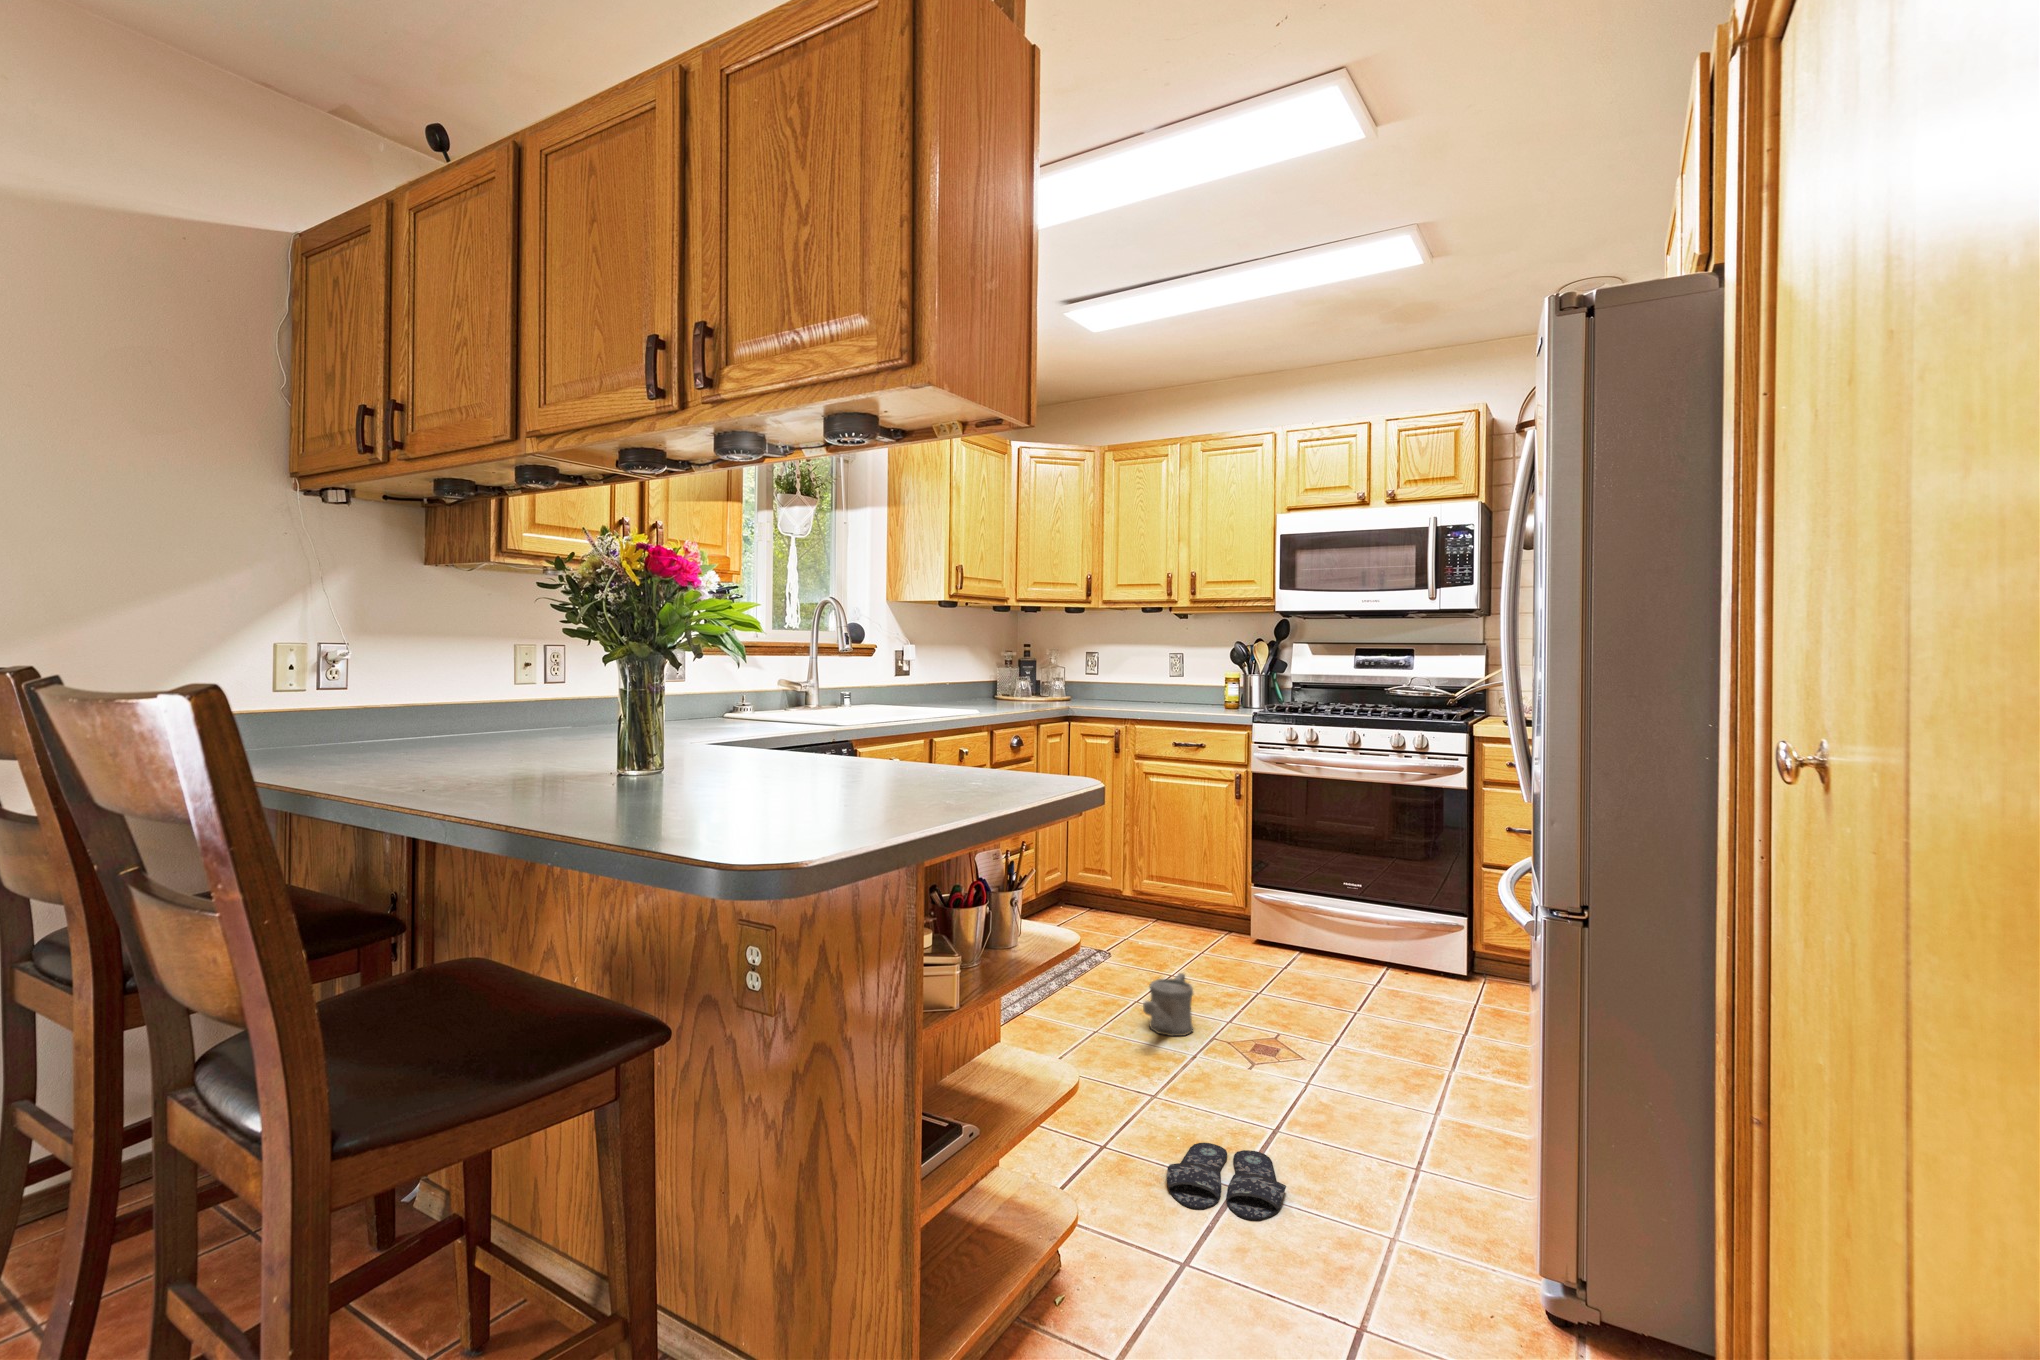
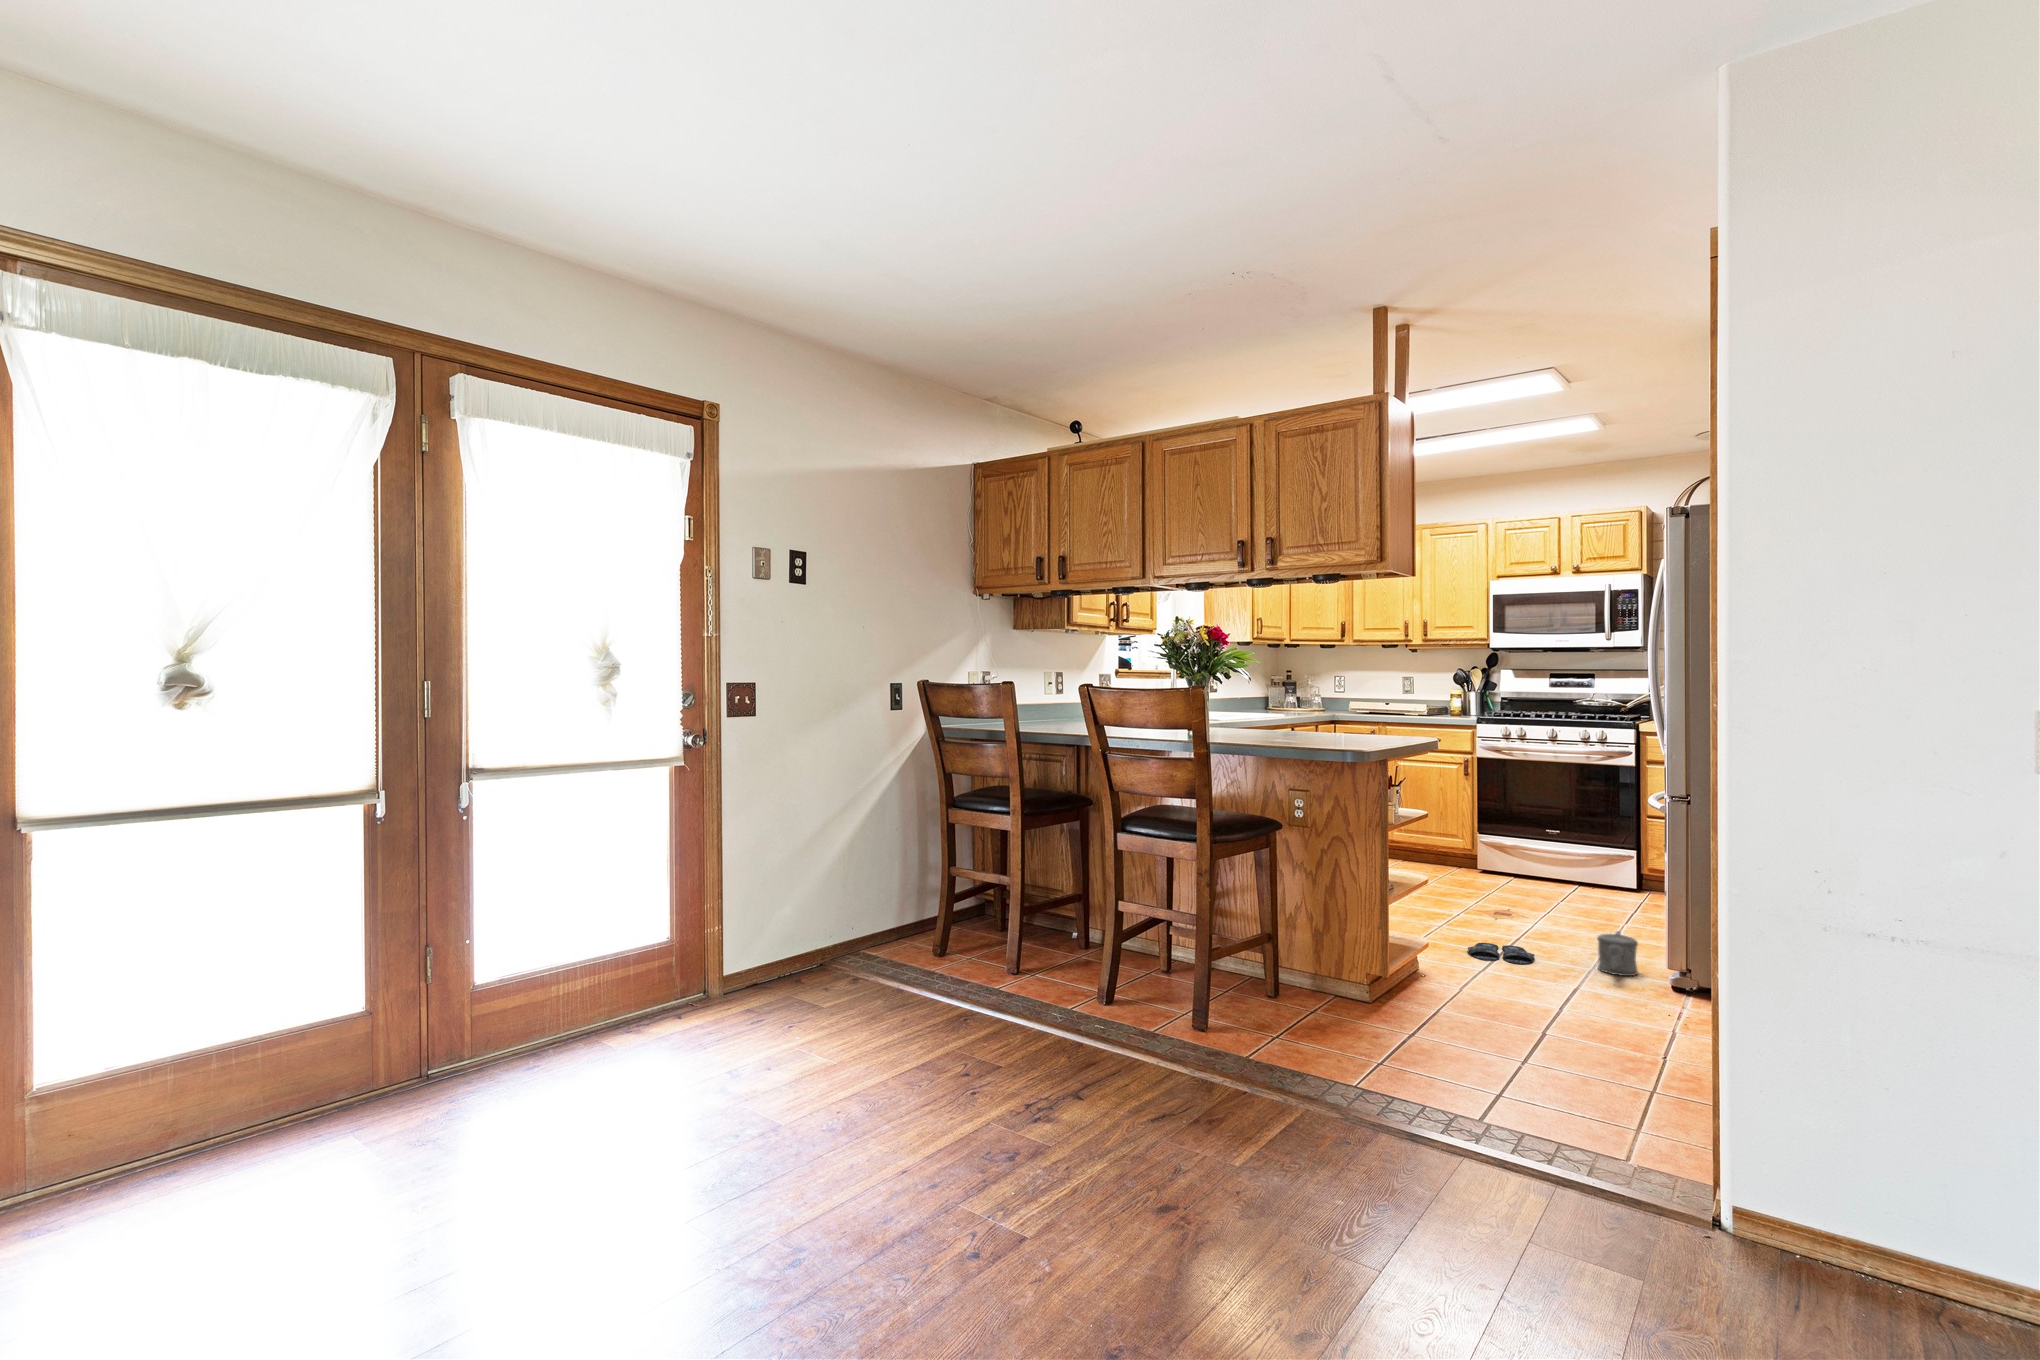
watering can: present [1143,973,1193,1036] -> present [1597,931,1638,976]

